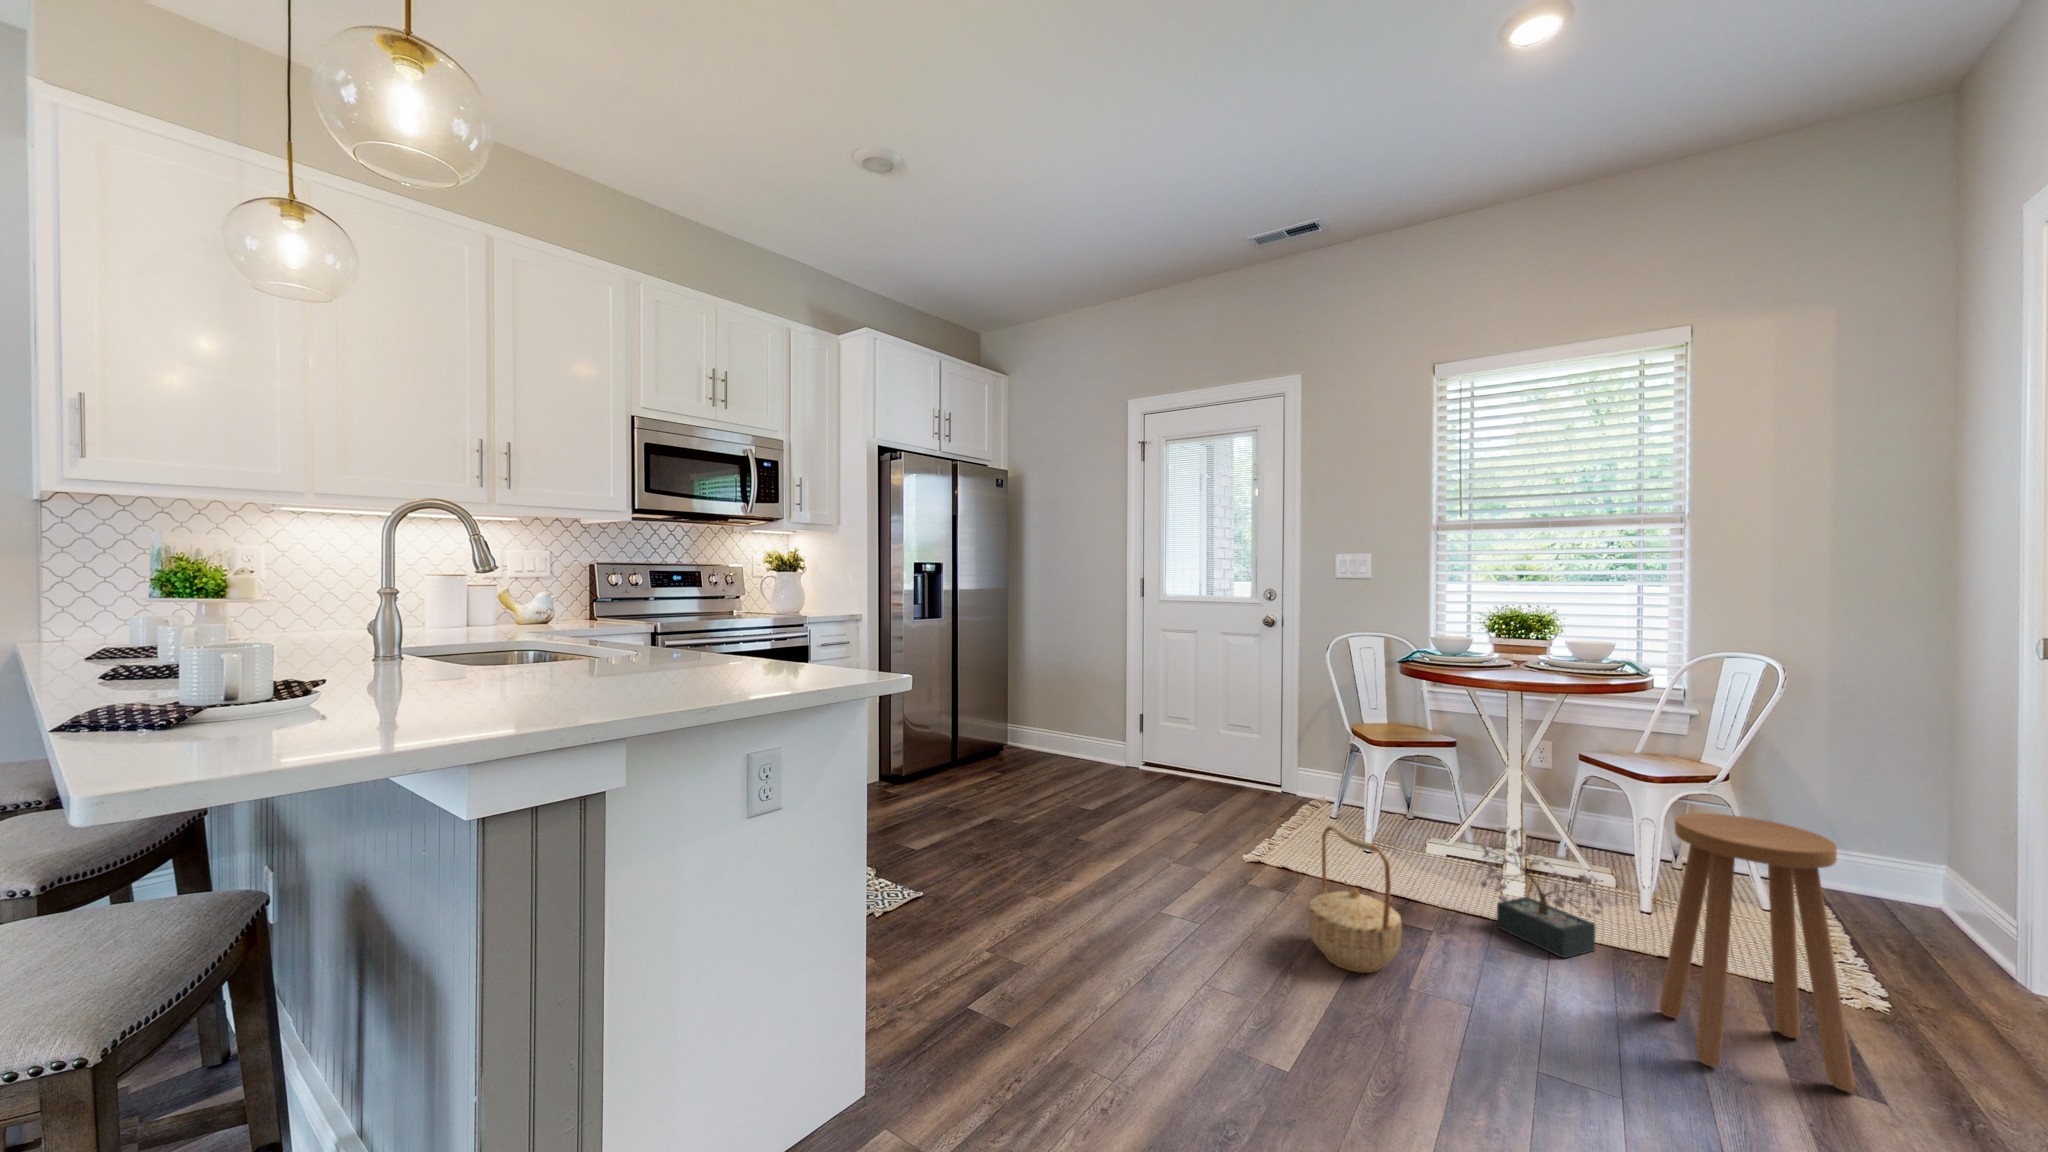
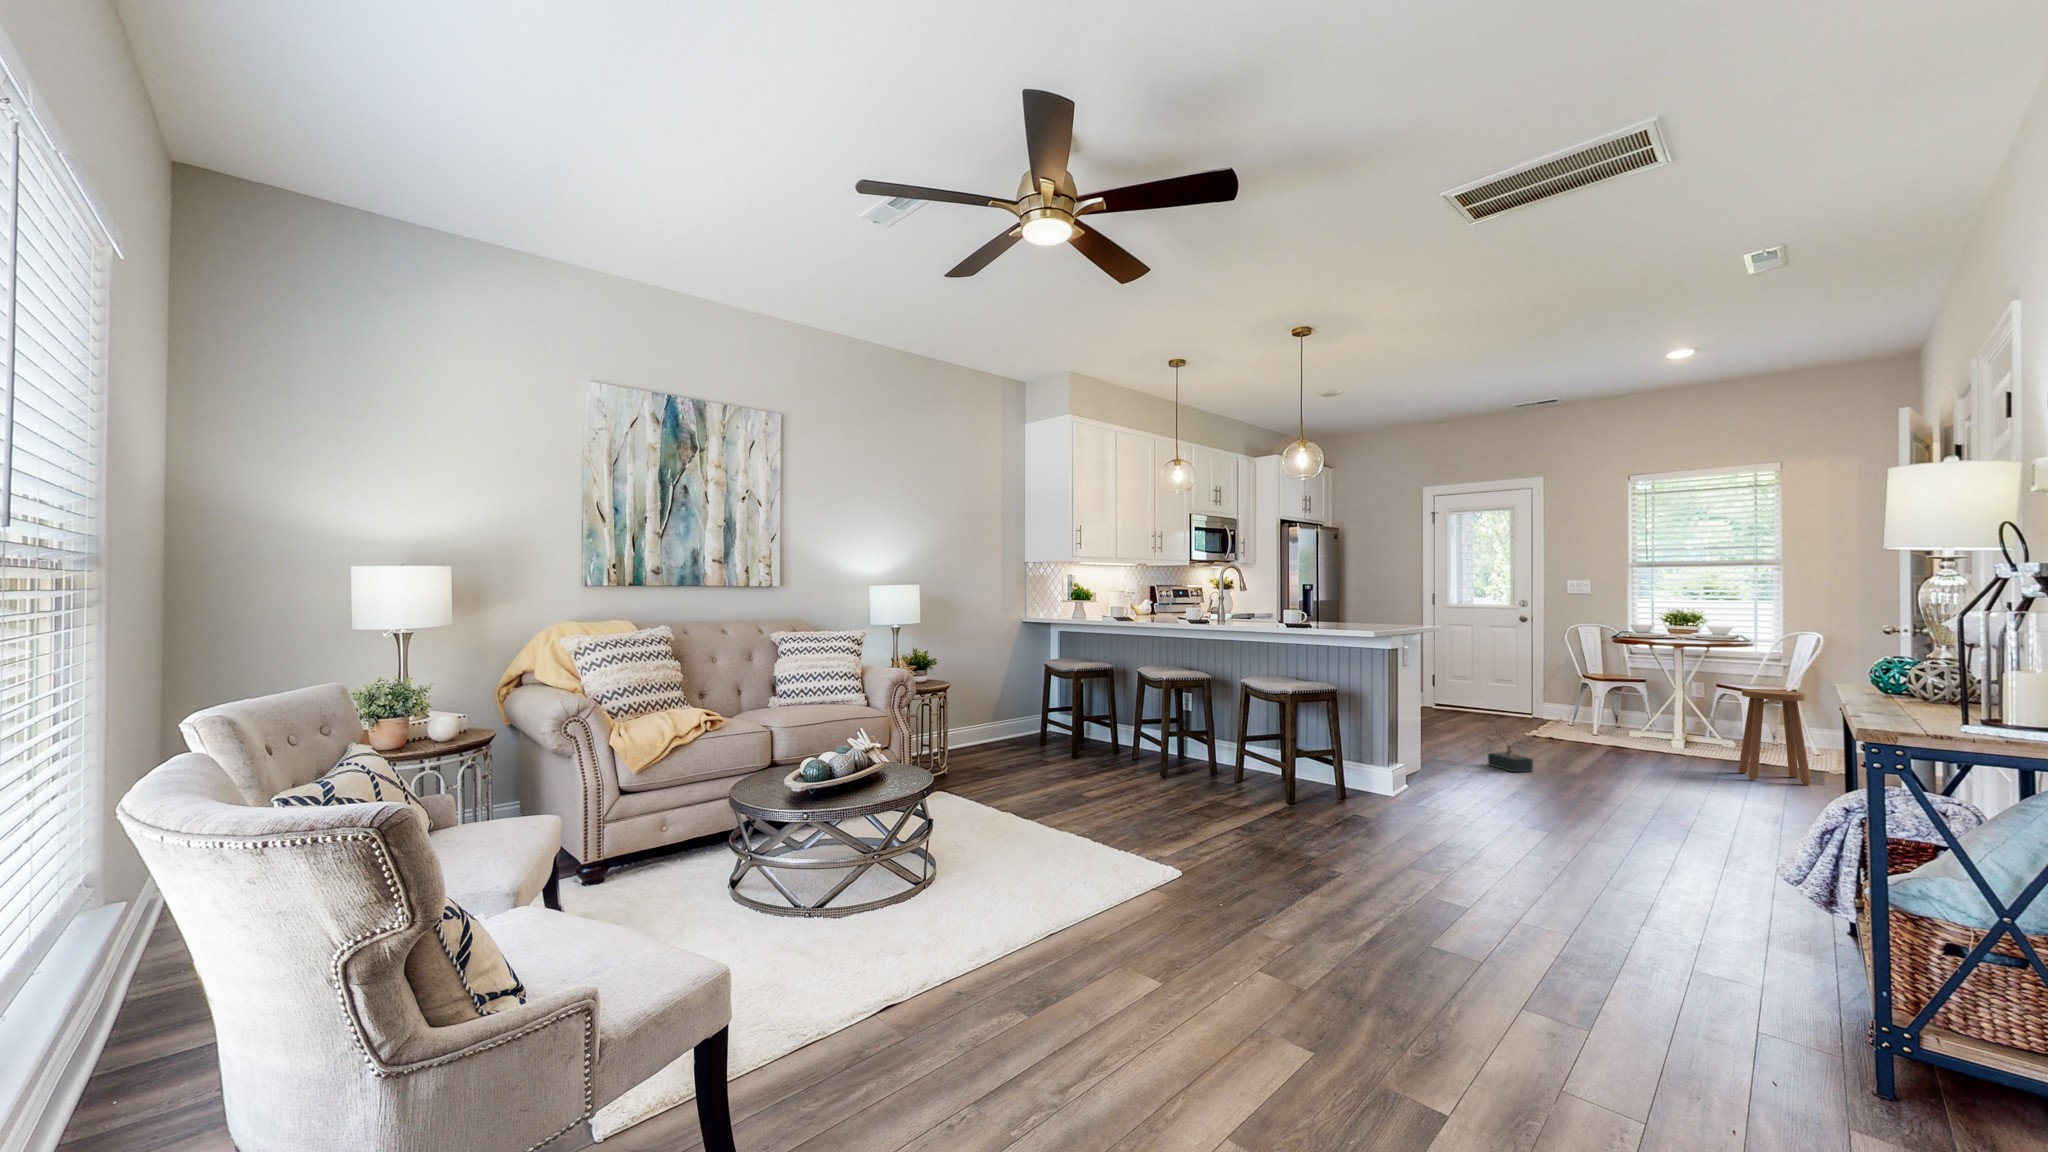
basket: present [1309,826,1402,973] -> none [1573,704,1620,762]
decorative plant: present [1474,827,1613,958] -> present [1479,718,1540,772]

